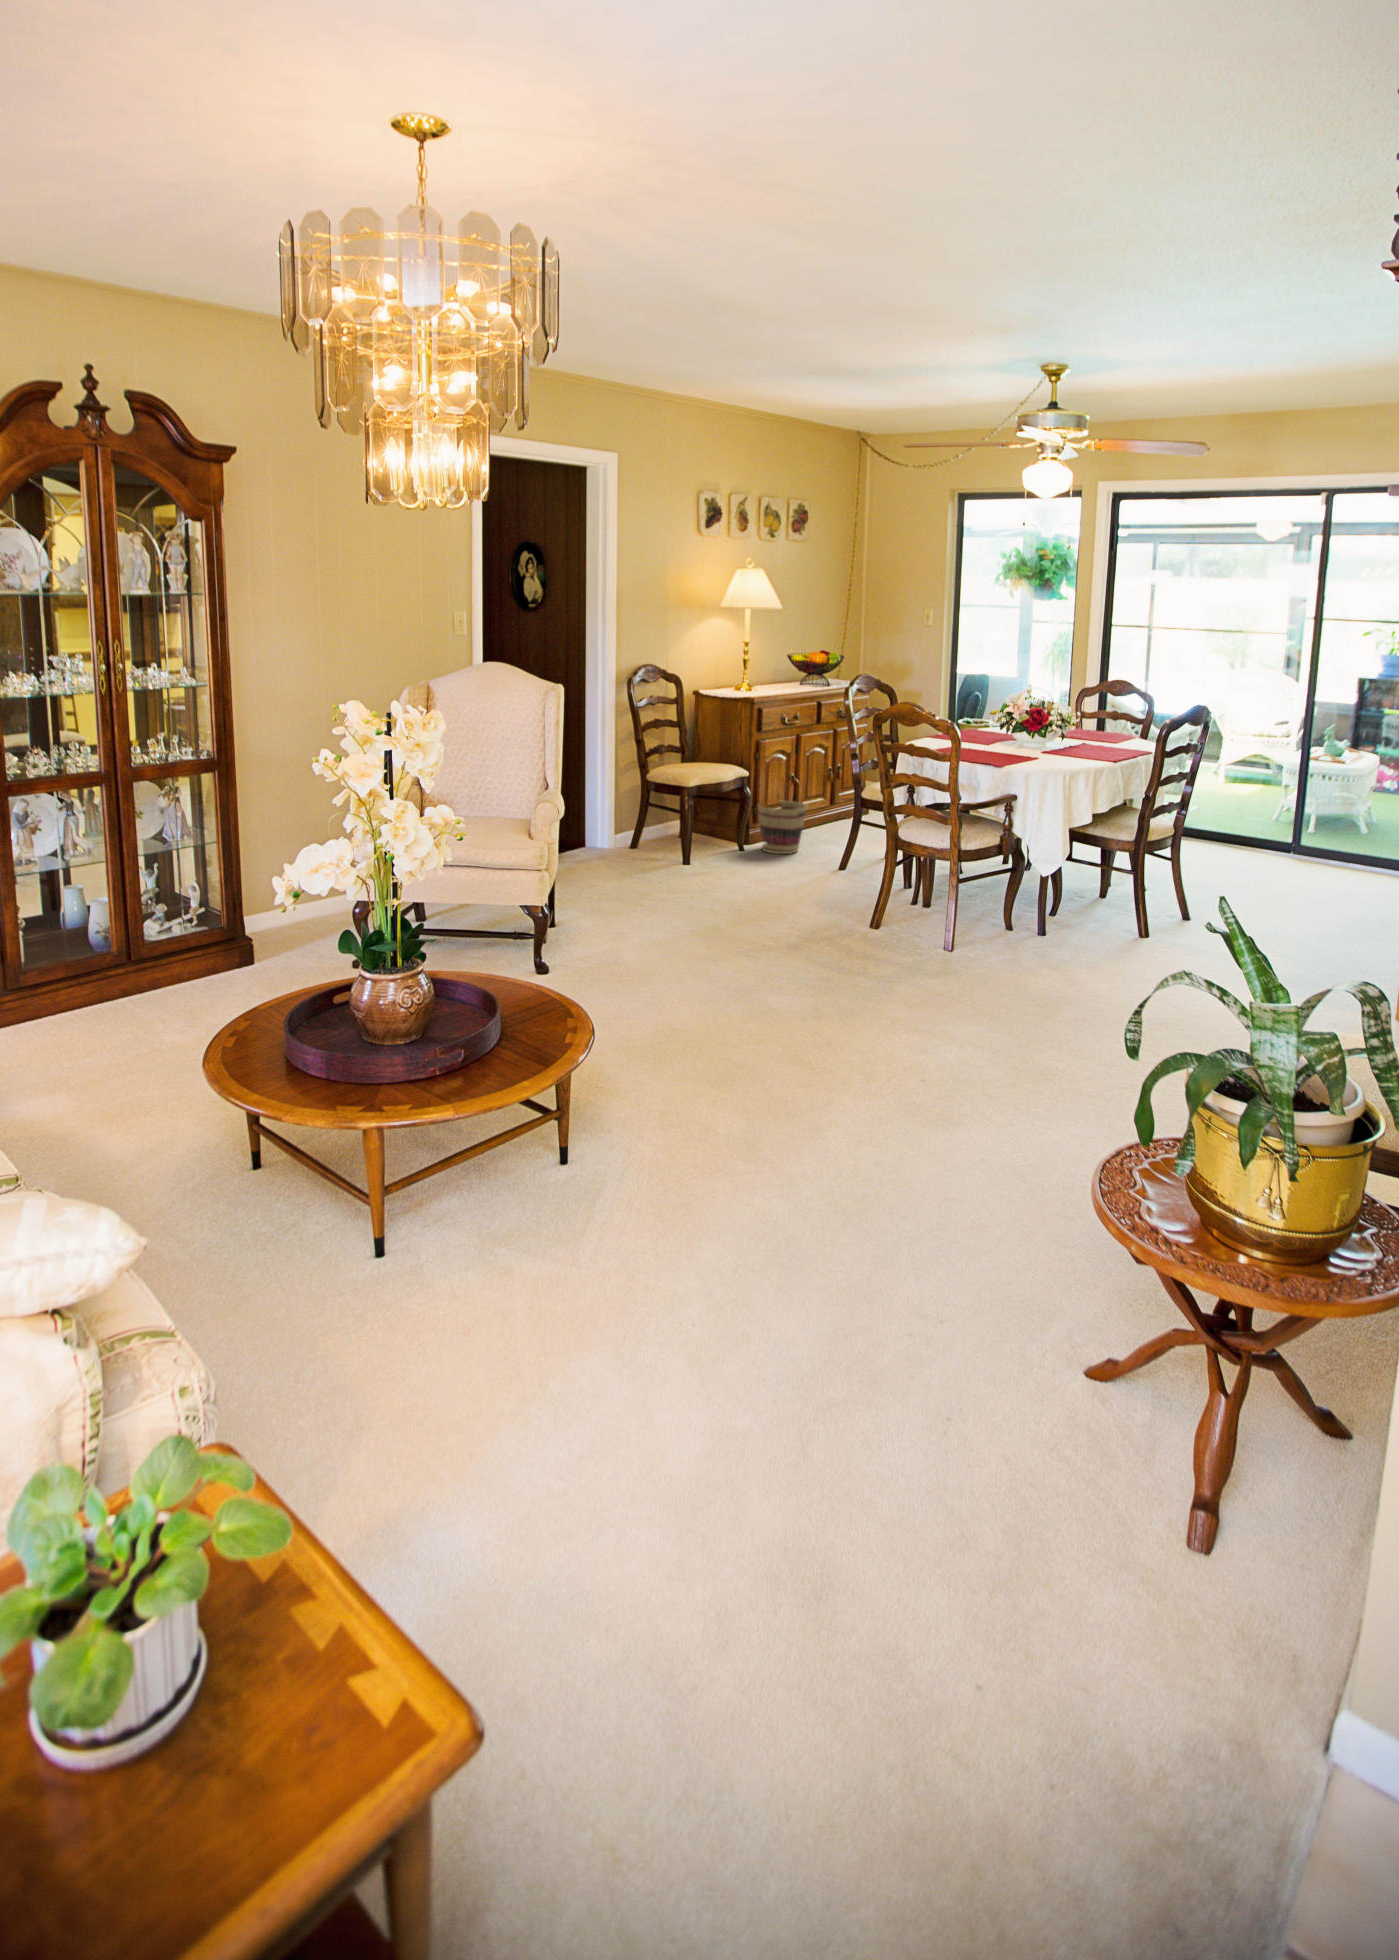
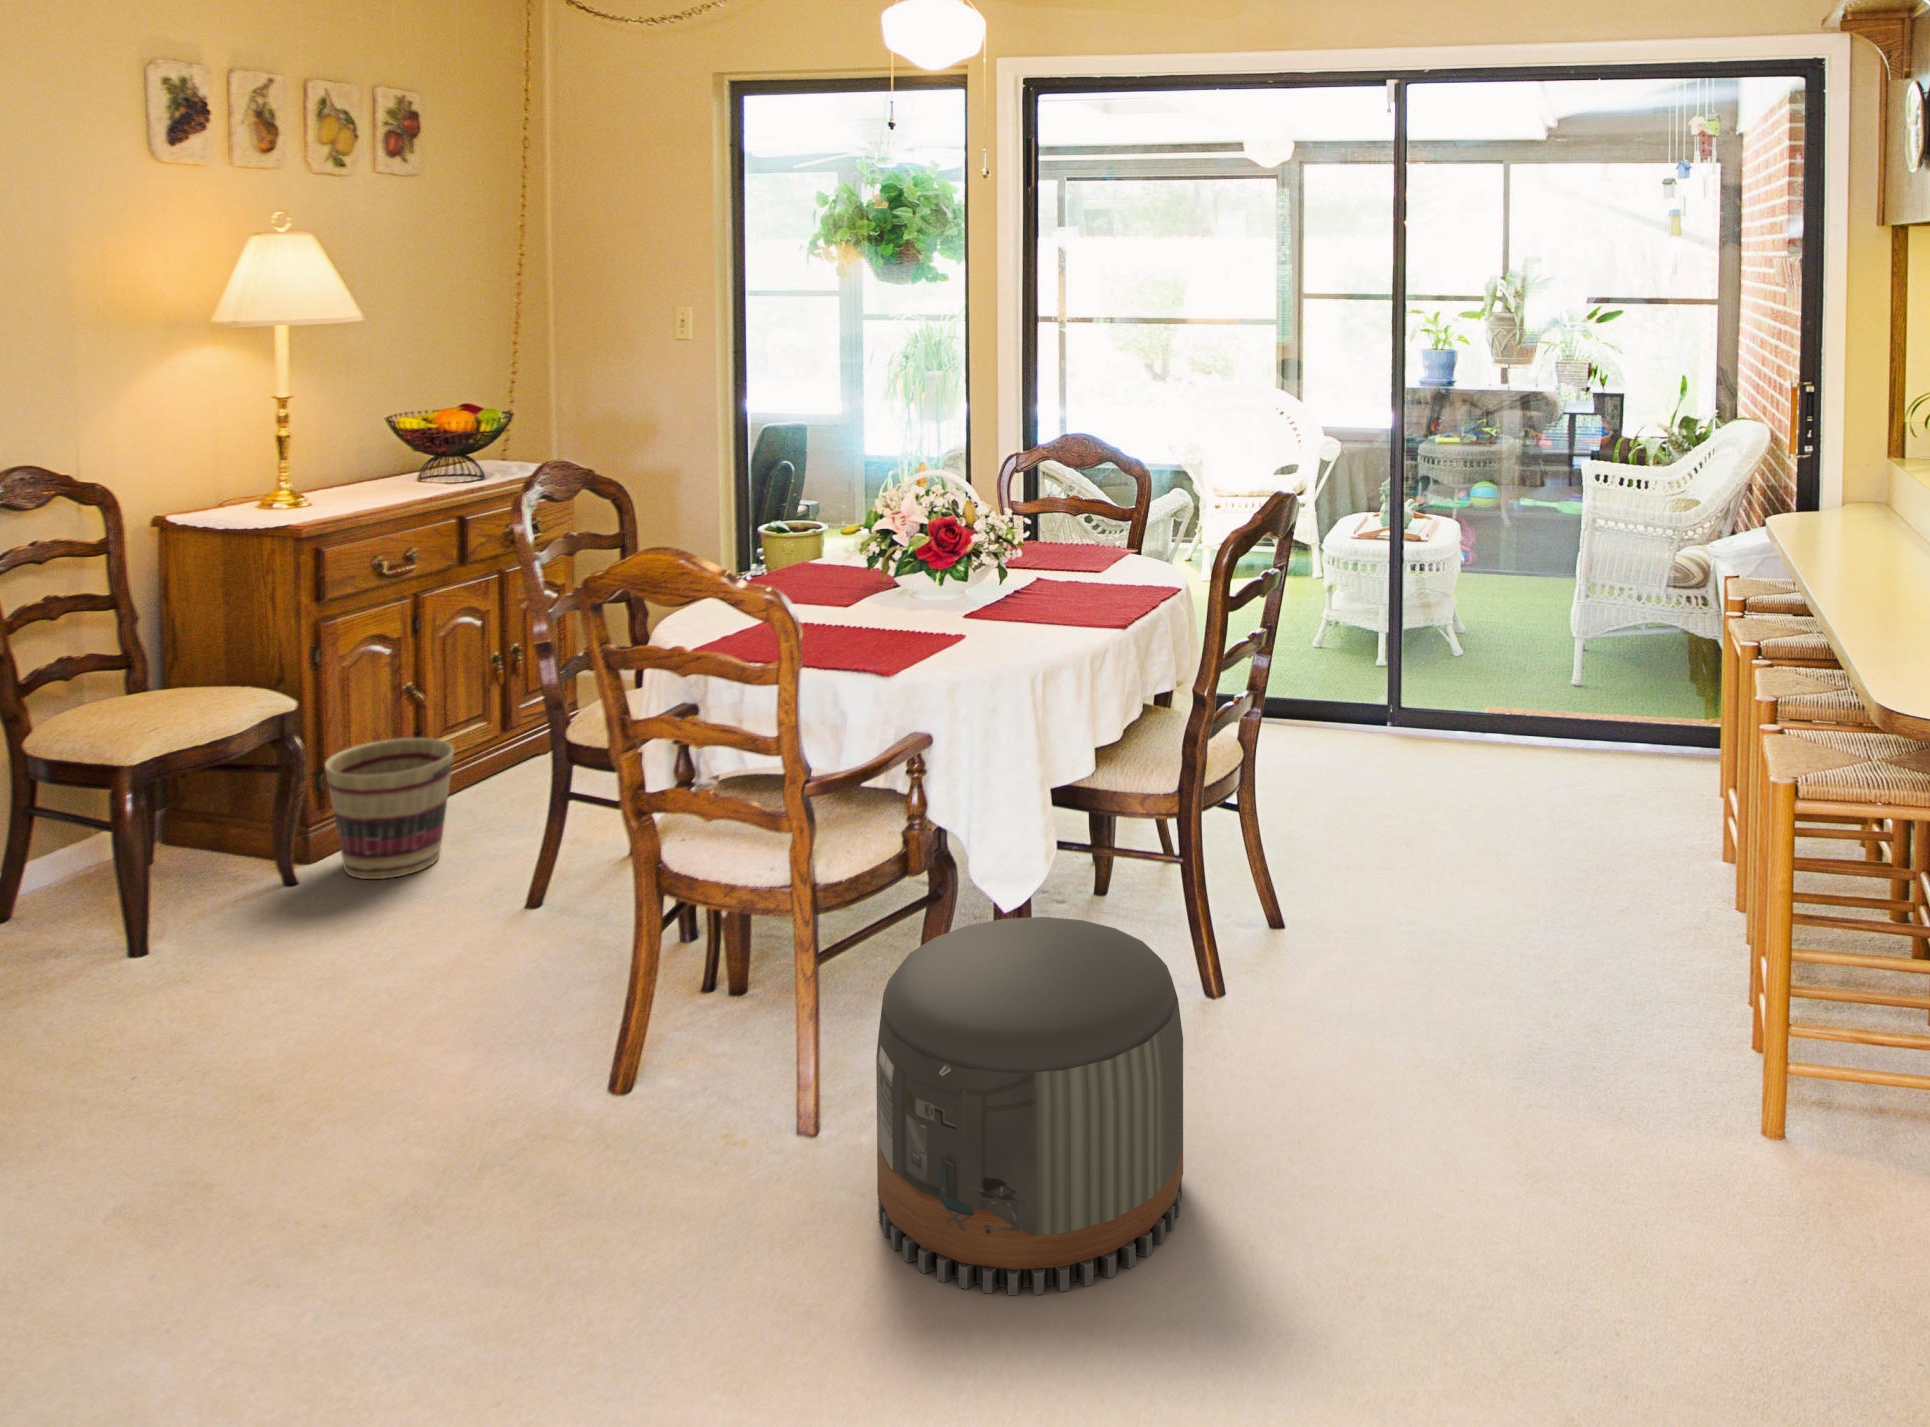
pouf: none [968,863,1102,983] -> present [876,917,1183,1295]

